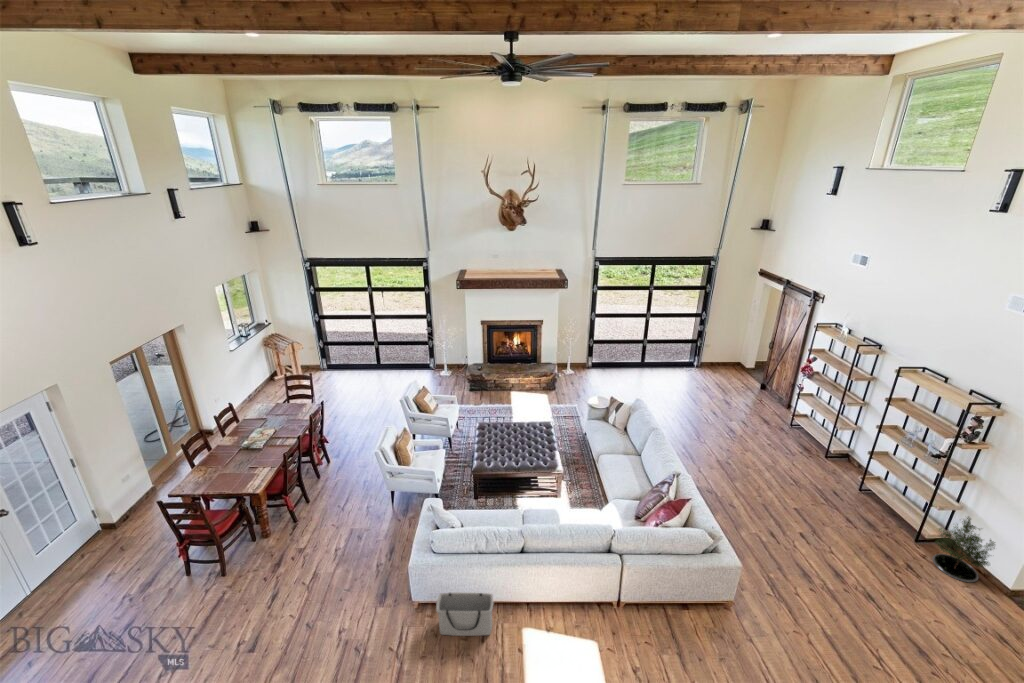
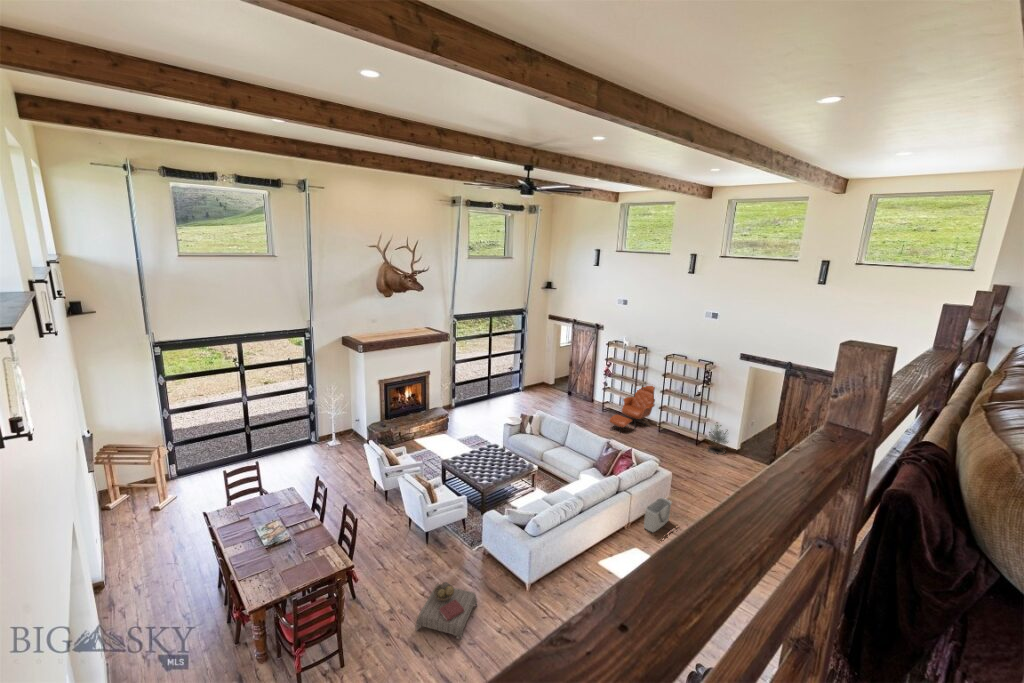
lounge chair: none [765,397,877,476] -> present [610,386,655,430]
ottoman: none [290,547,358,619] -> present [415,582,477,642]
storage bin: present [436,593,493,636] -> present [644,498,672,532]

